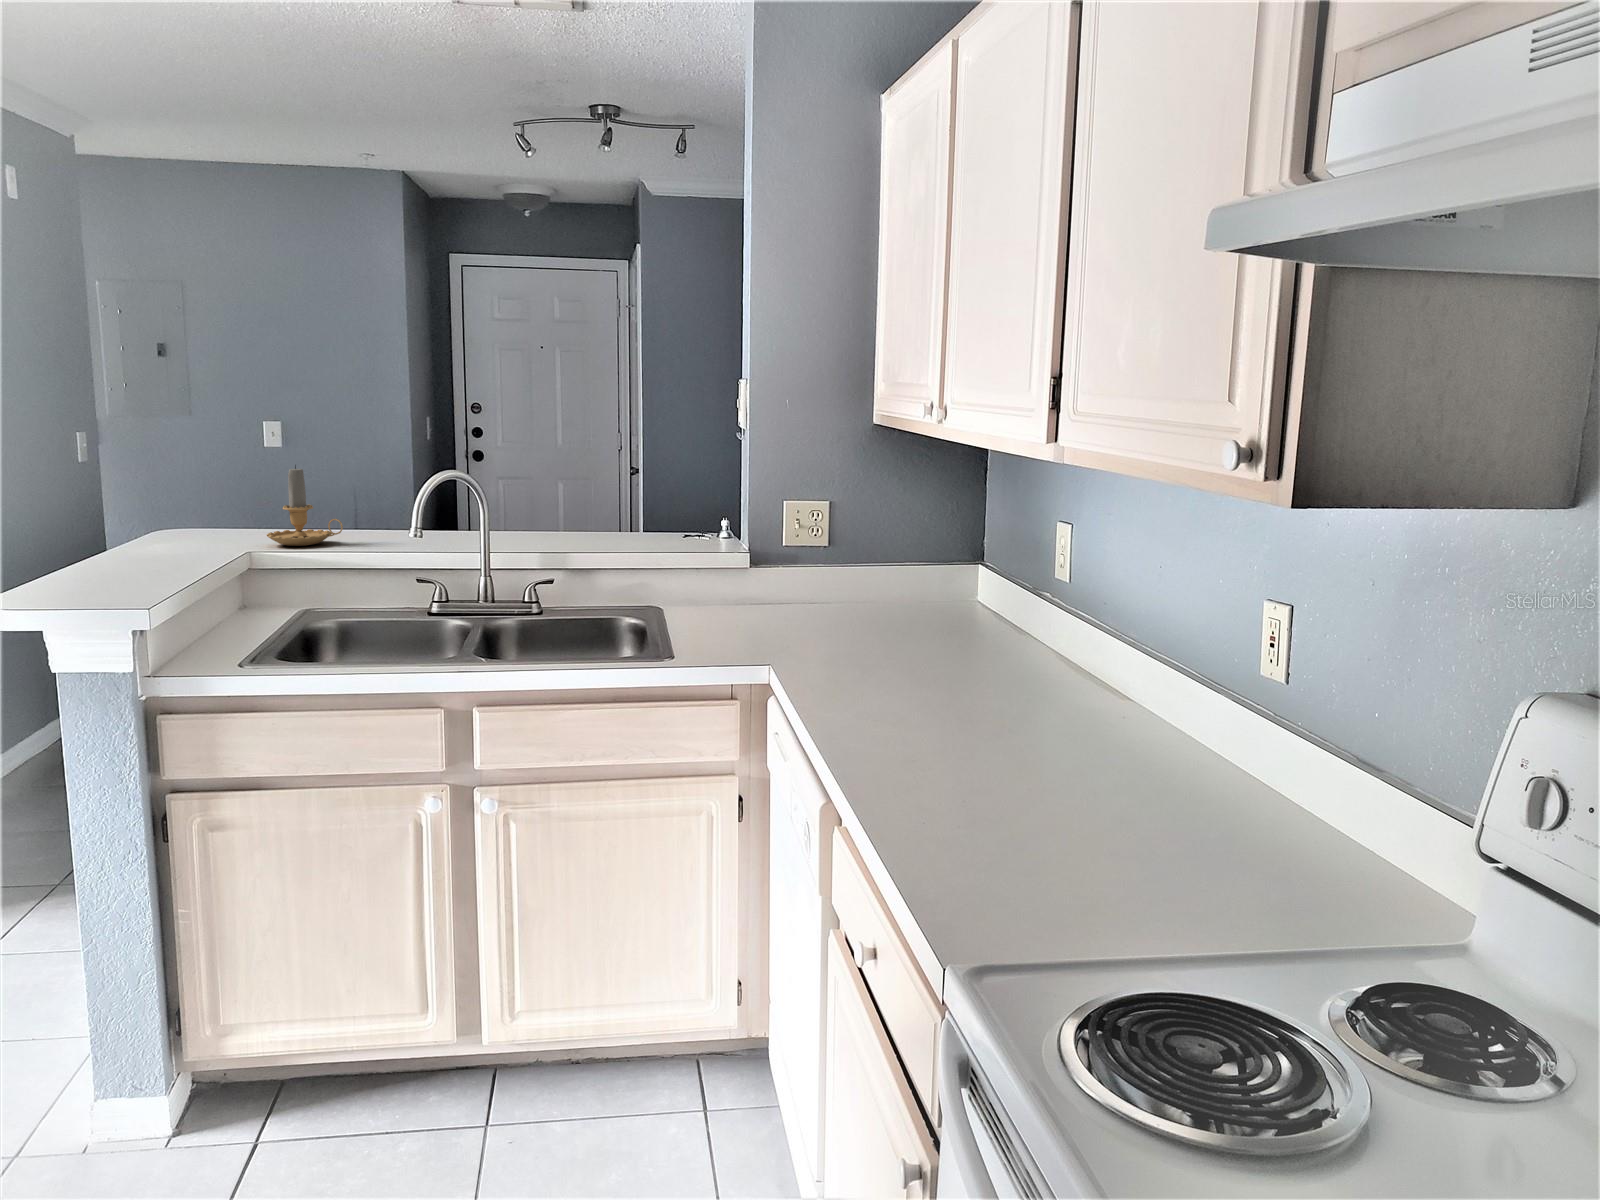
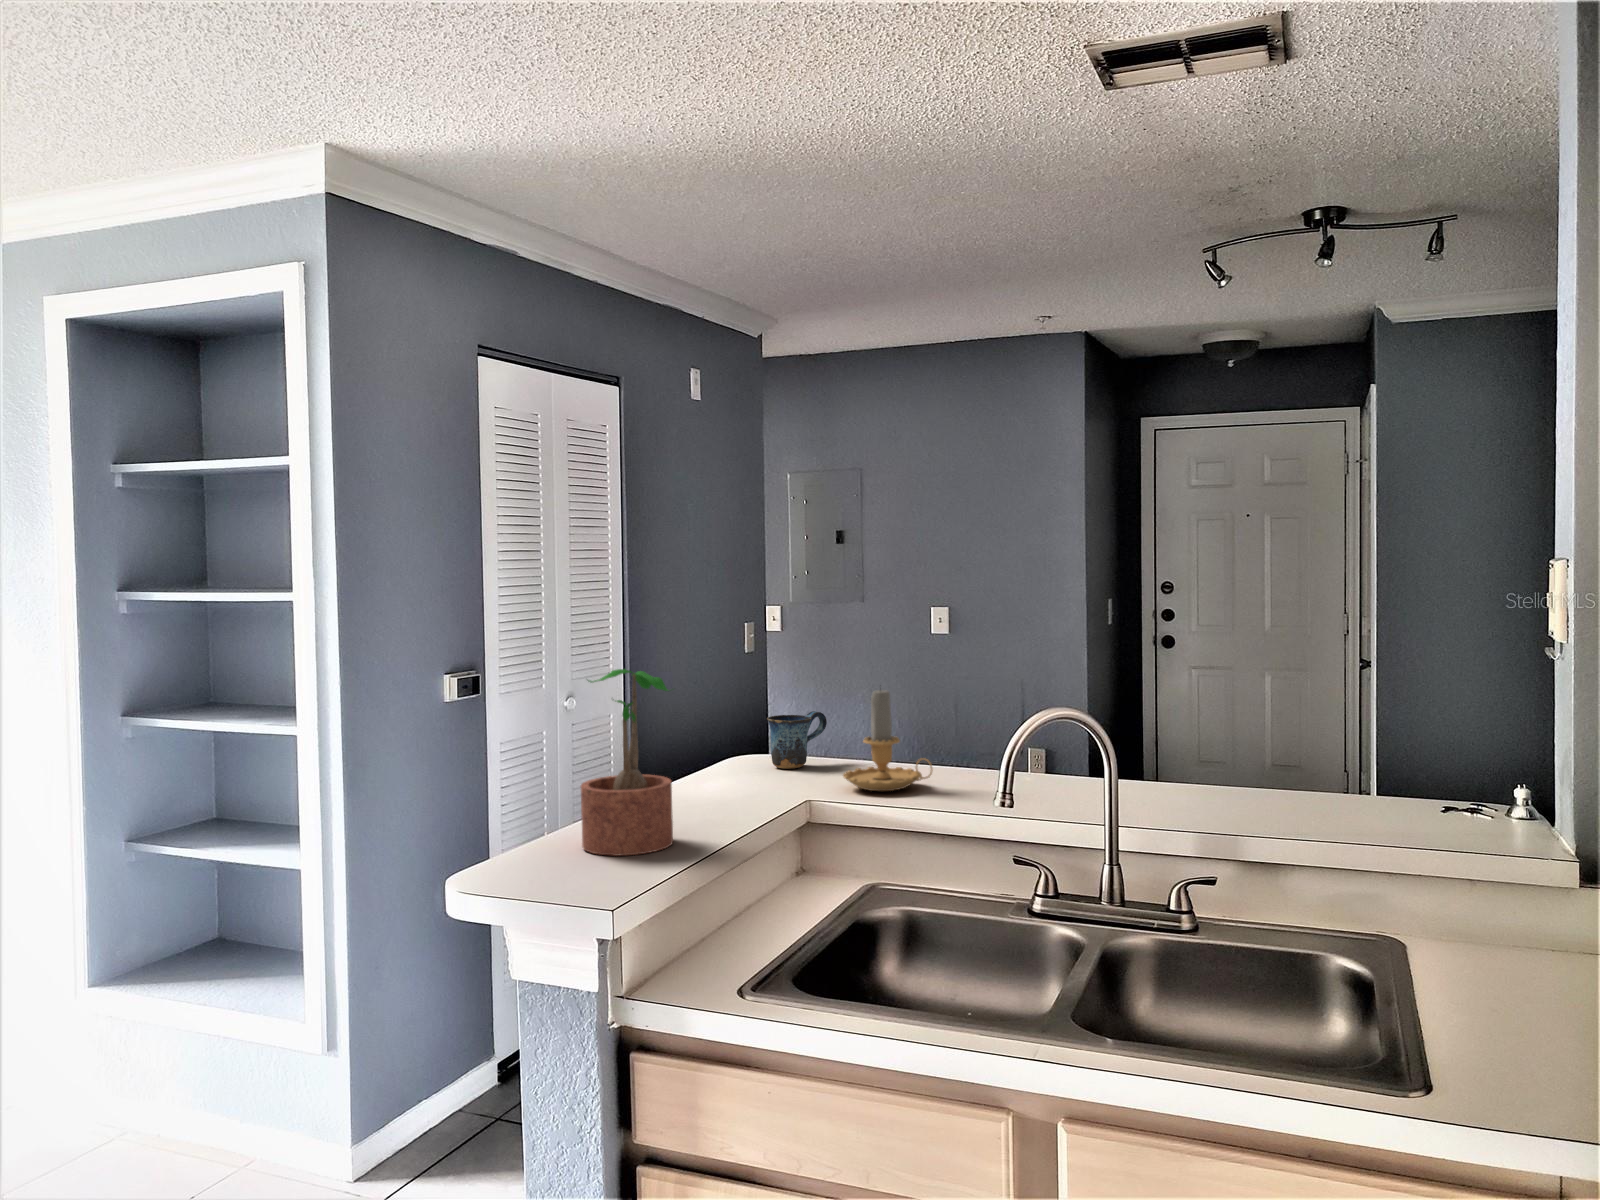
potted plant: none [64,444,155,587] -> present [581,669,673,856]
mug: none [182,492,235,538] -> present [767,711,827,769]

